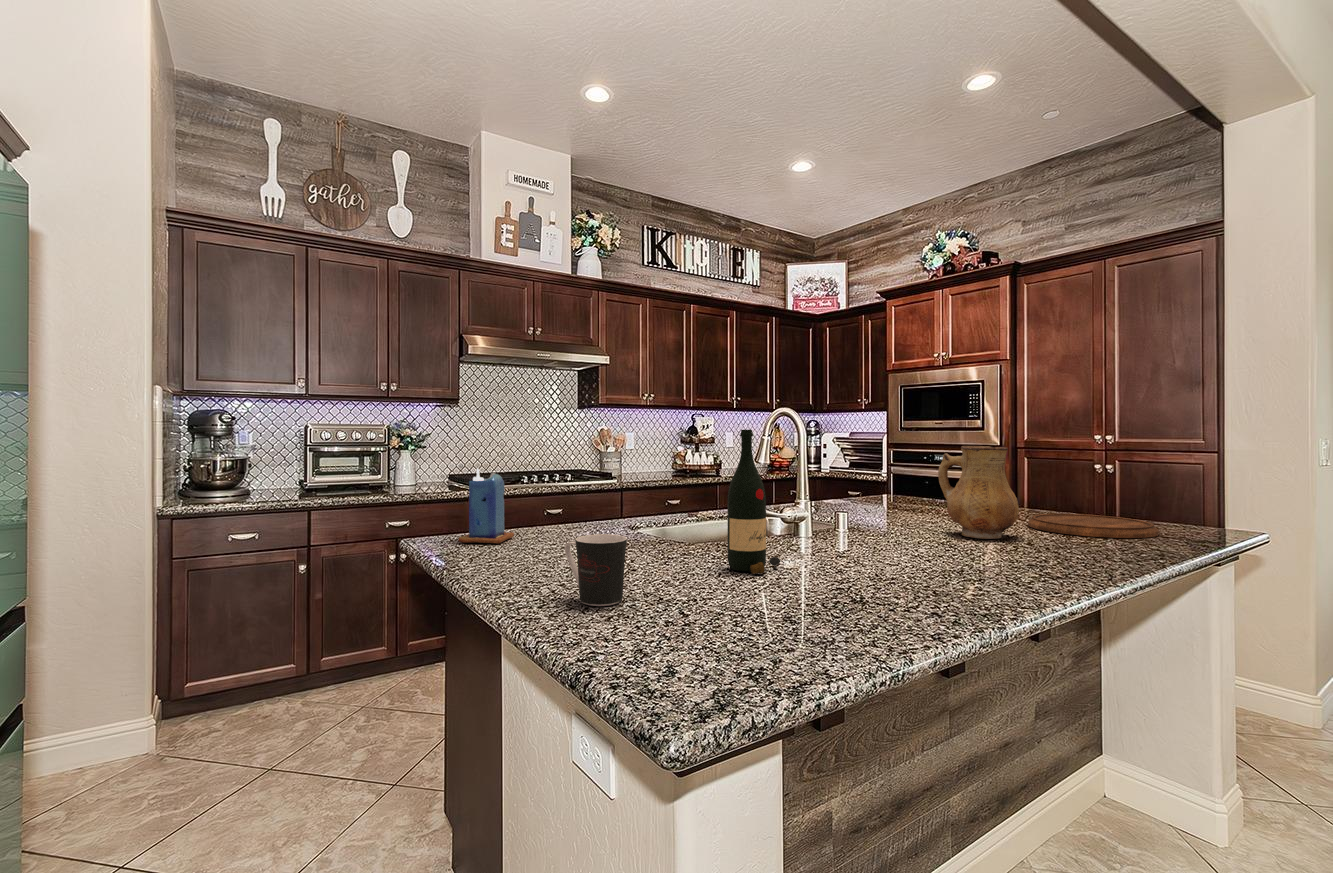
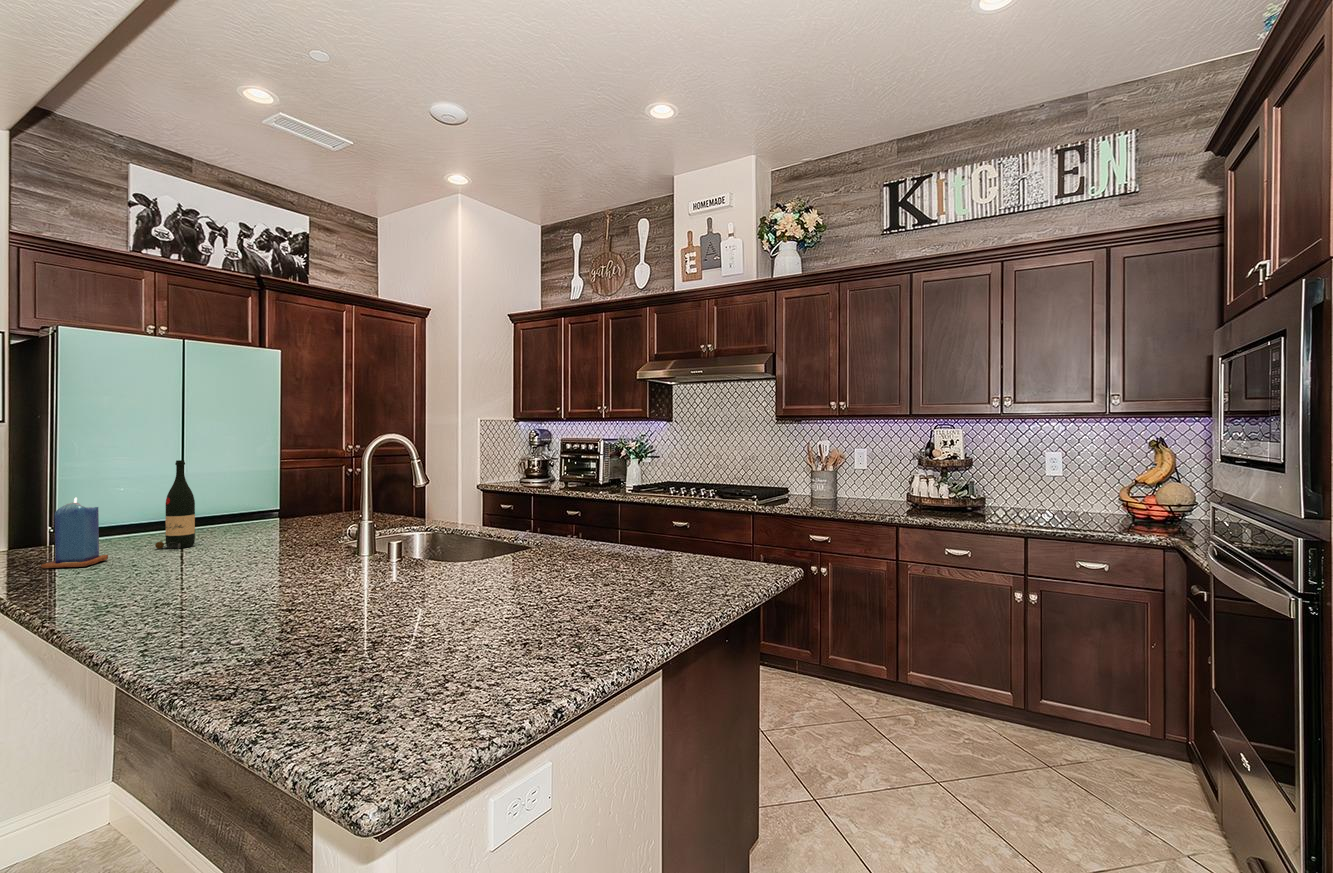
ceramic pitcher: present [938,446,1019,539] -> none [214,486,295,587]
candle: present [458,469,514,543] -> present [41,497,108,568]
cutting board: present [1028,514,1159,538] -> none [171,587,351,642]
coffee cup: present [565,534,627,606] -> none [114,508,150,540]

